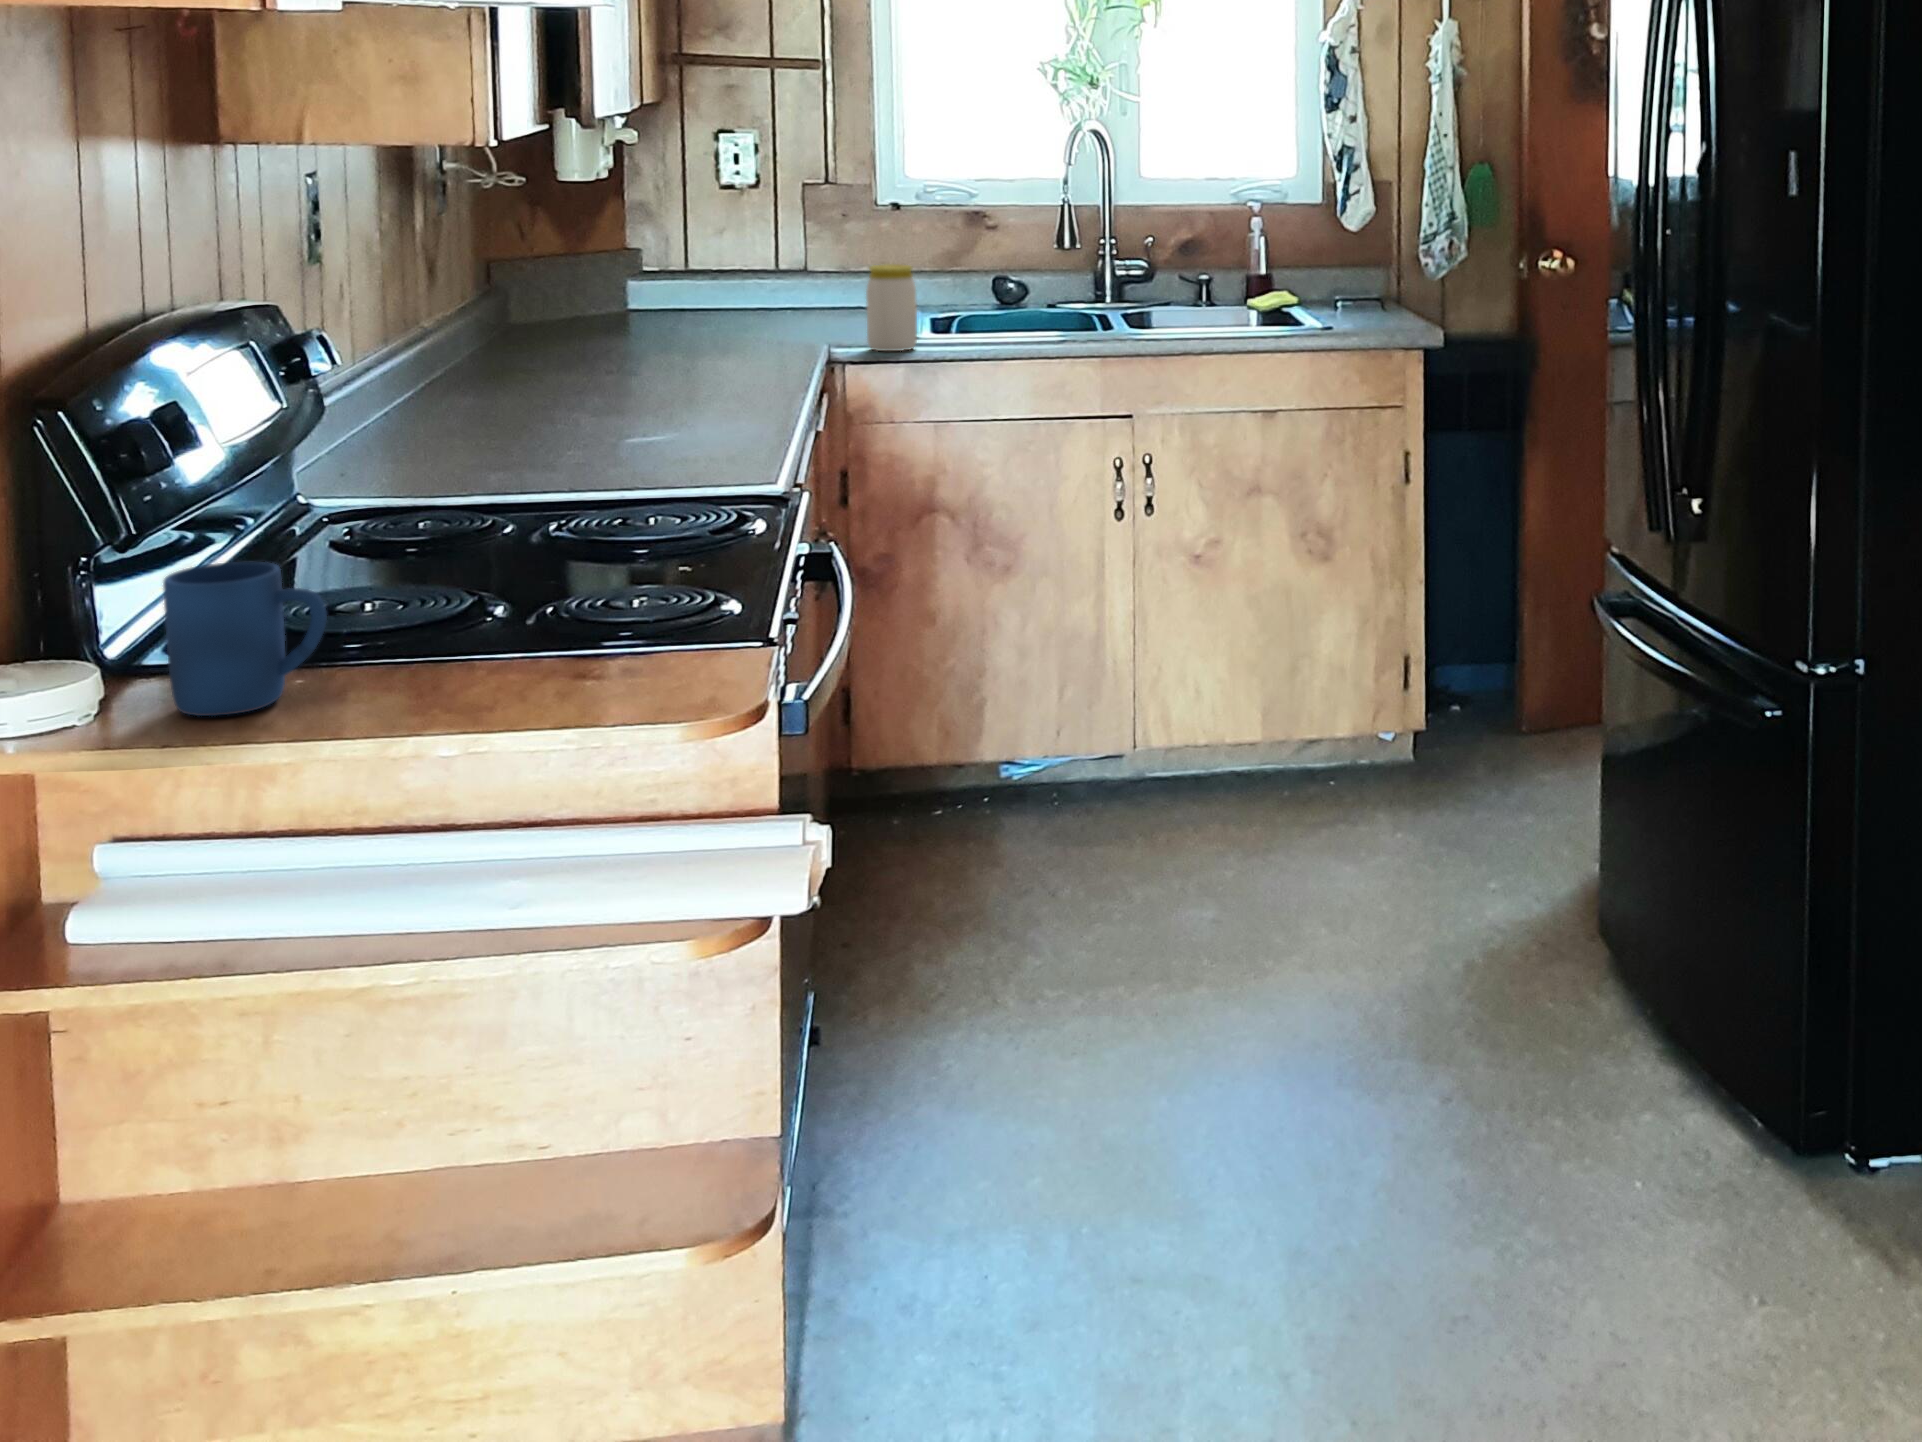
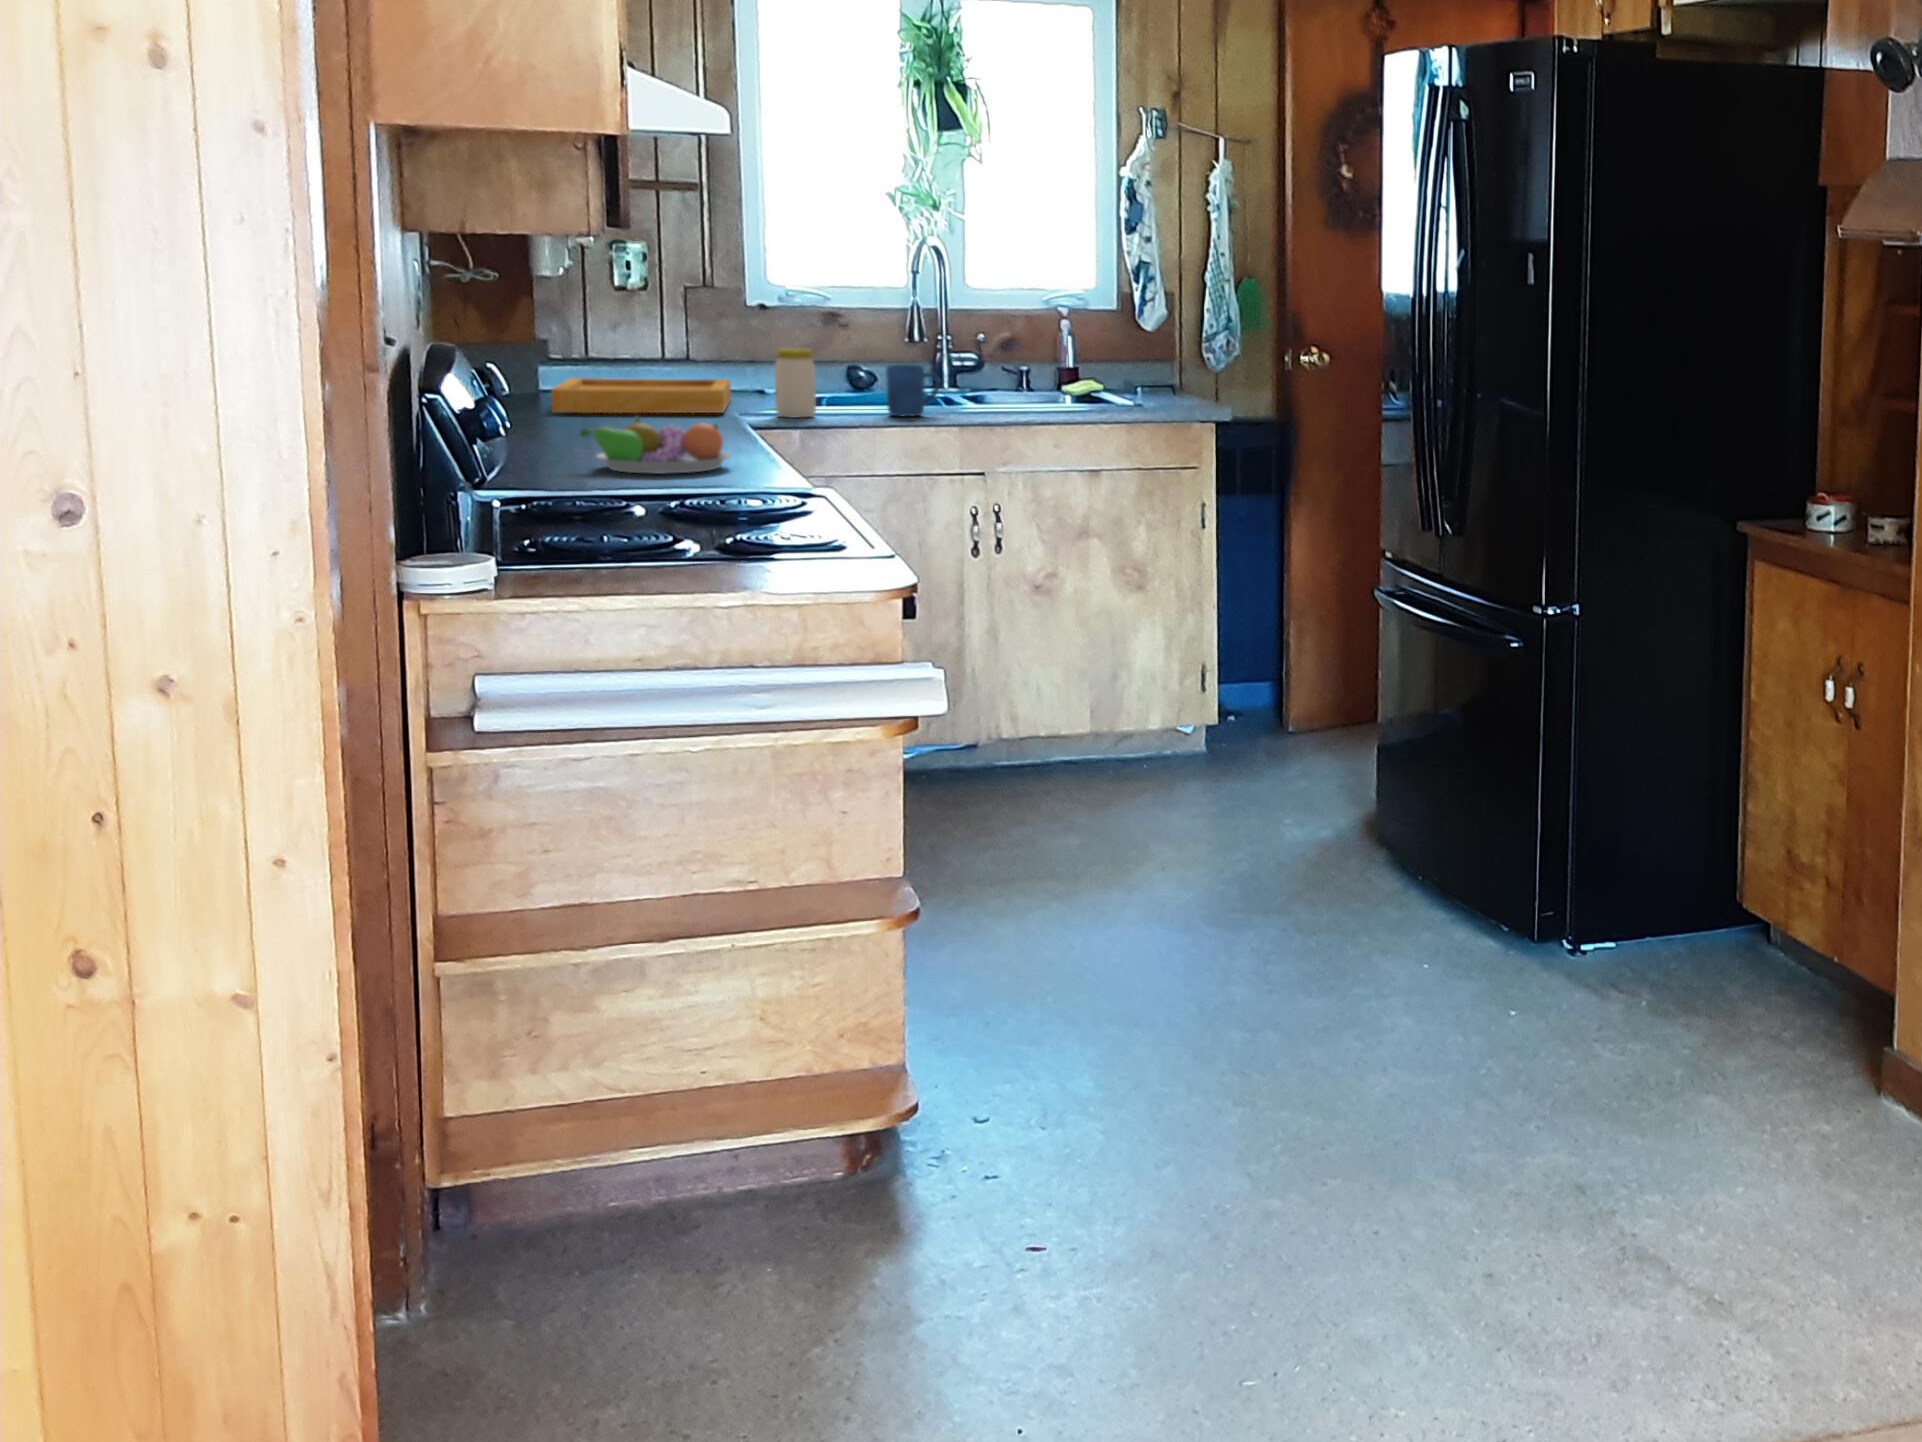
tray: none [602,297,842,346] -> present [551,378,731,413]
fruit bowl: none [520,375,719,460] -> present [579,417,731,474]
mug: present [163,562,327,716] -> present [886,365,940,416]

